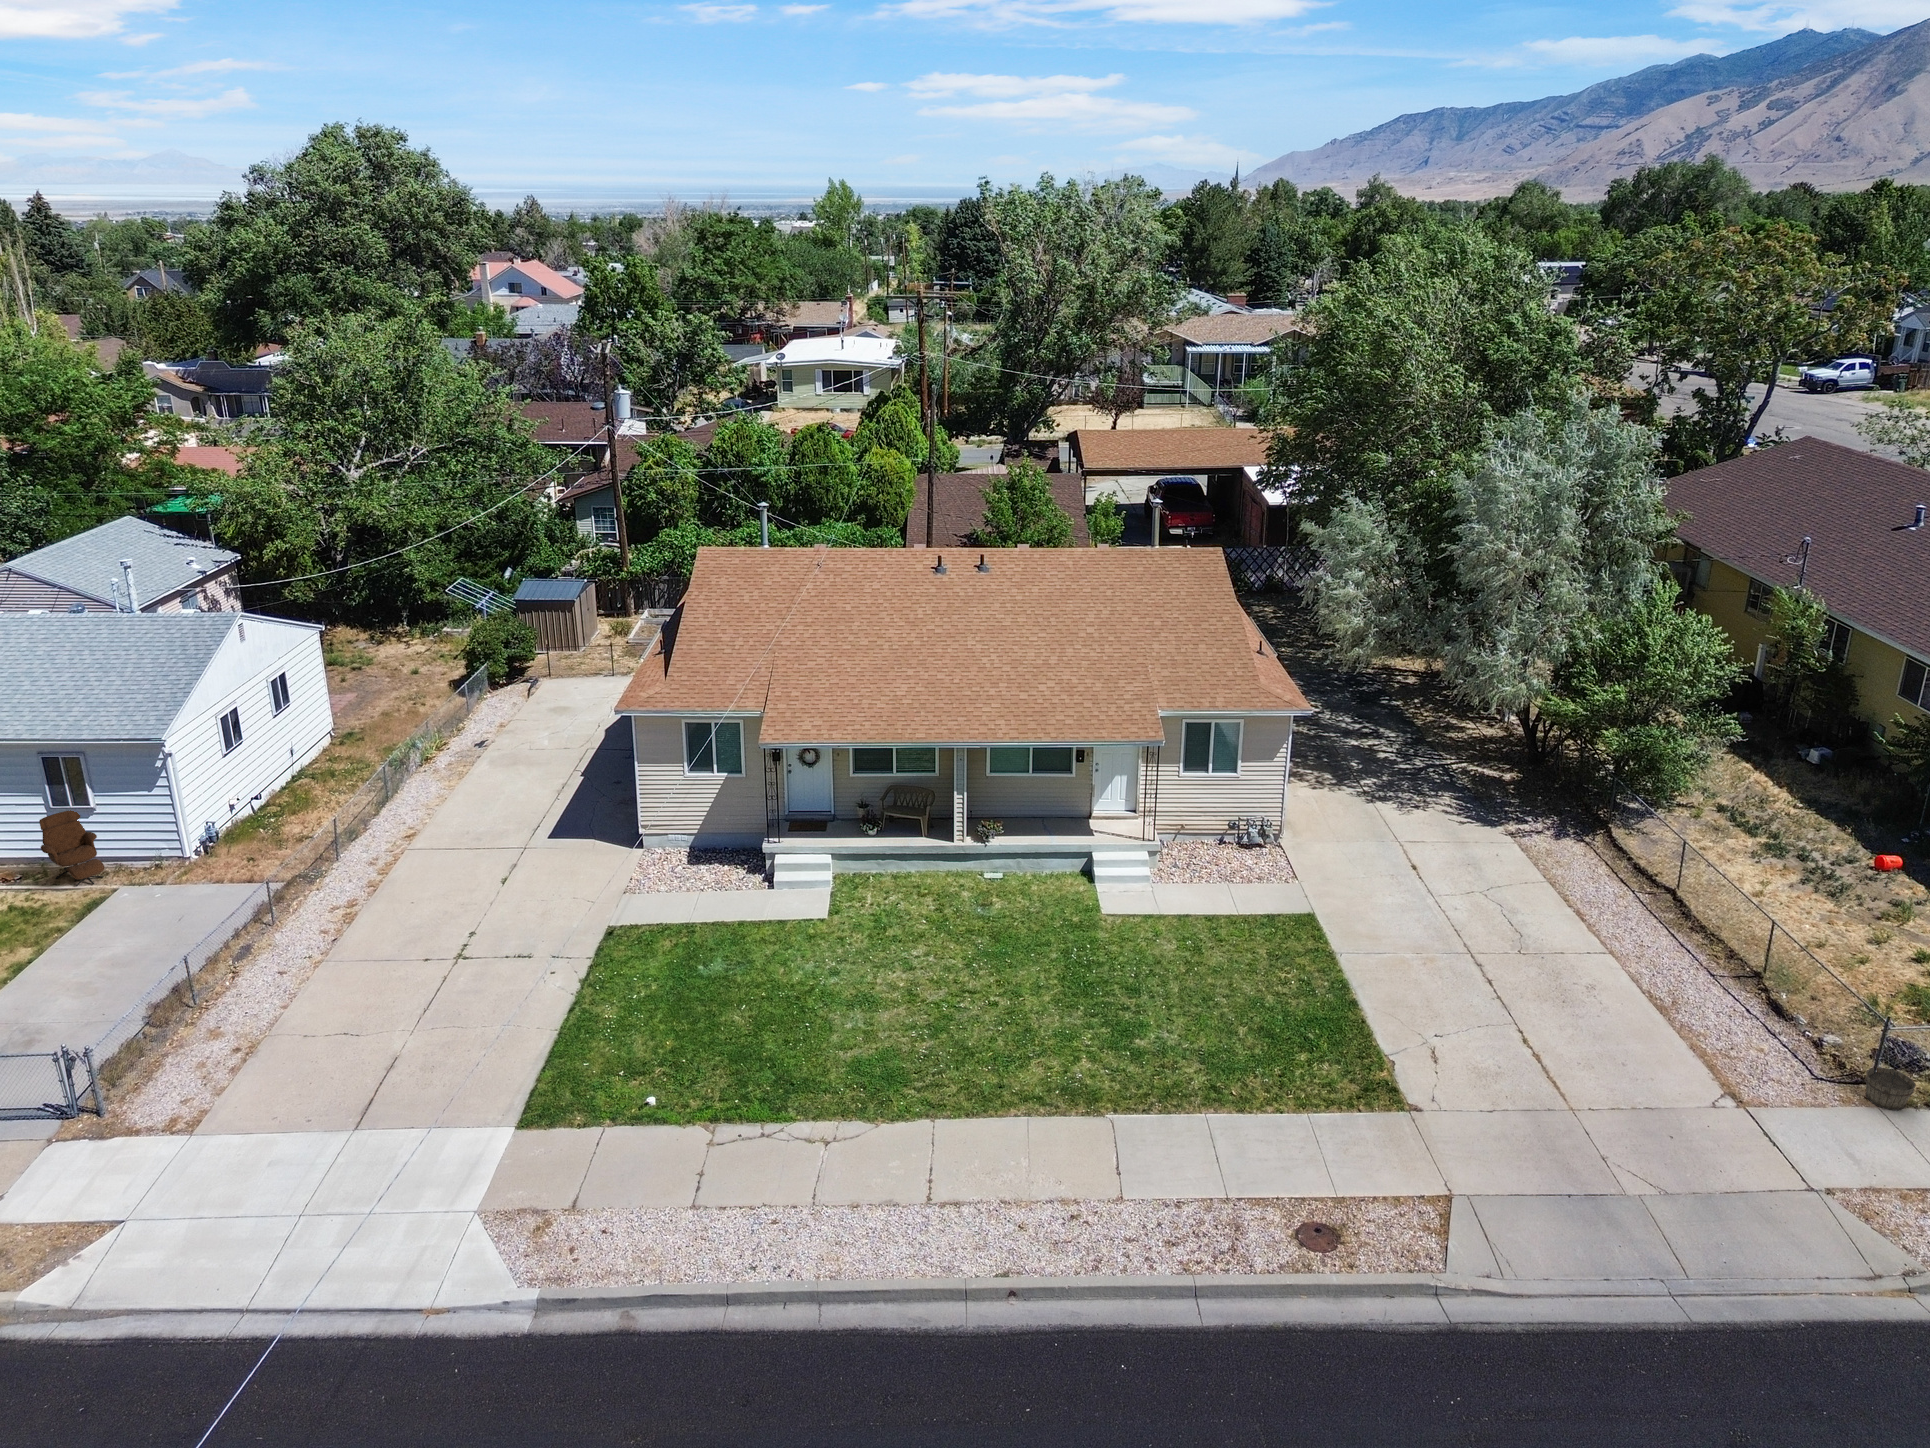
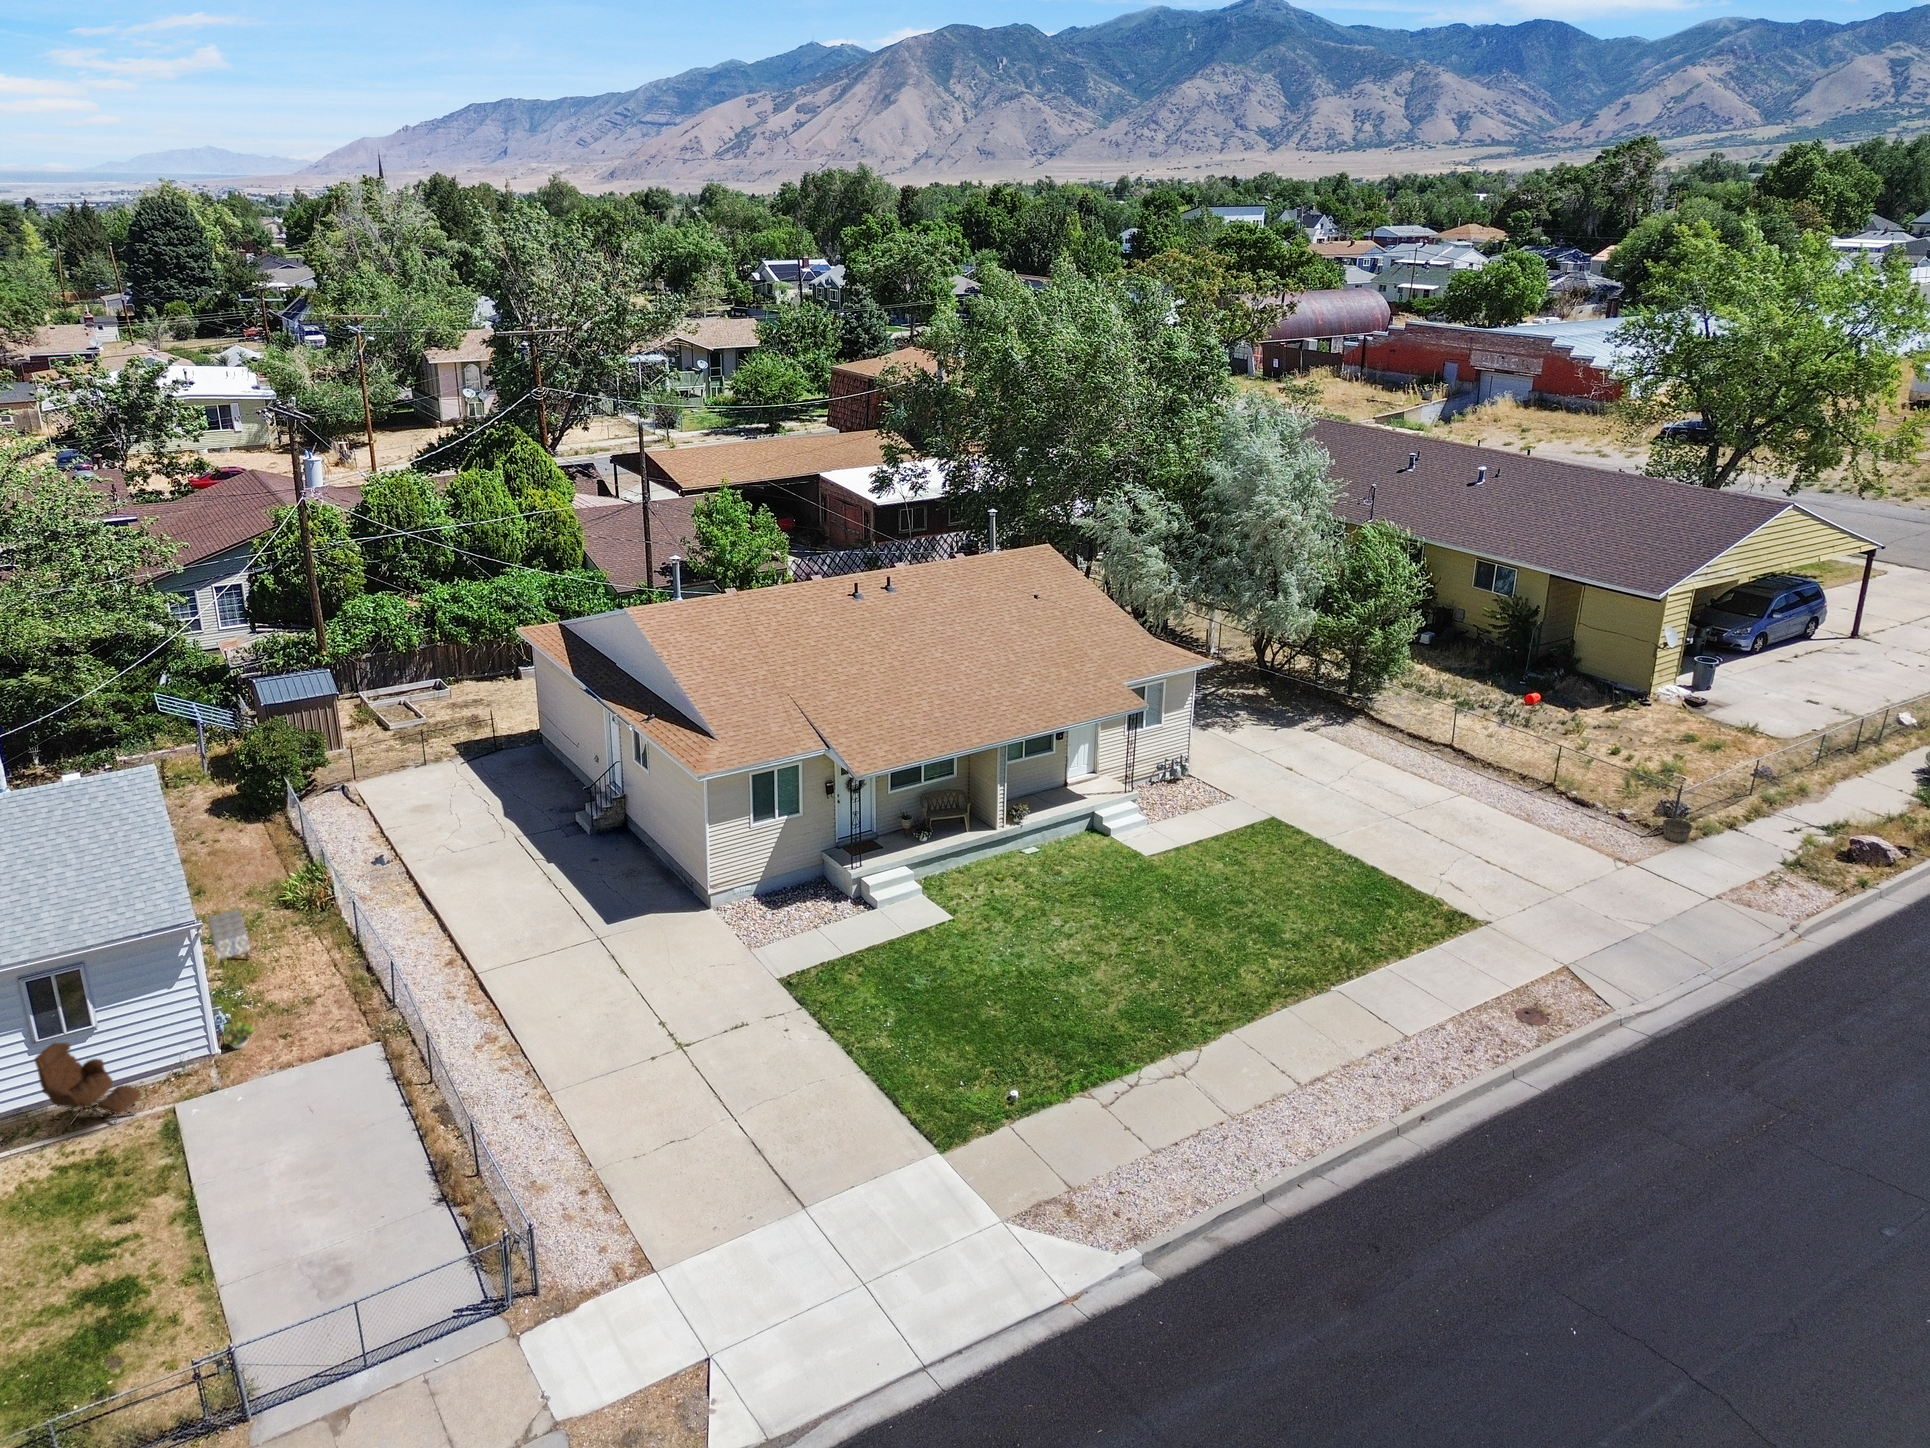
bench: none [268,753,318,796] -> present [208,910,250,964]
potted plant: none [193,835,218,858] -> present [223,1022,254,1049]

